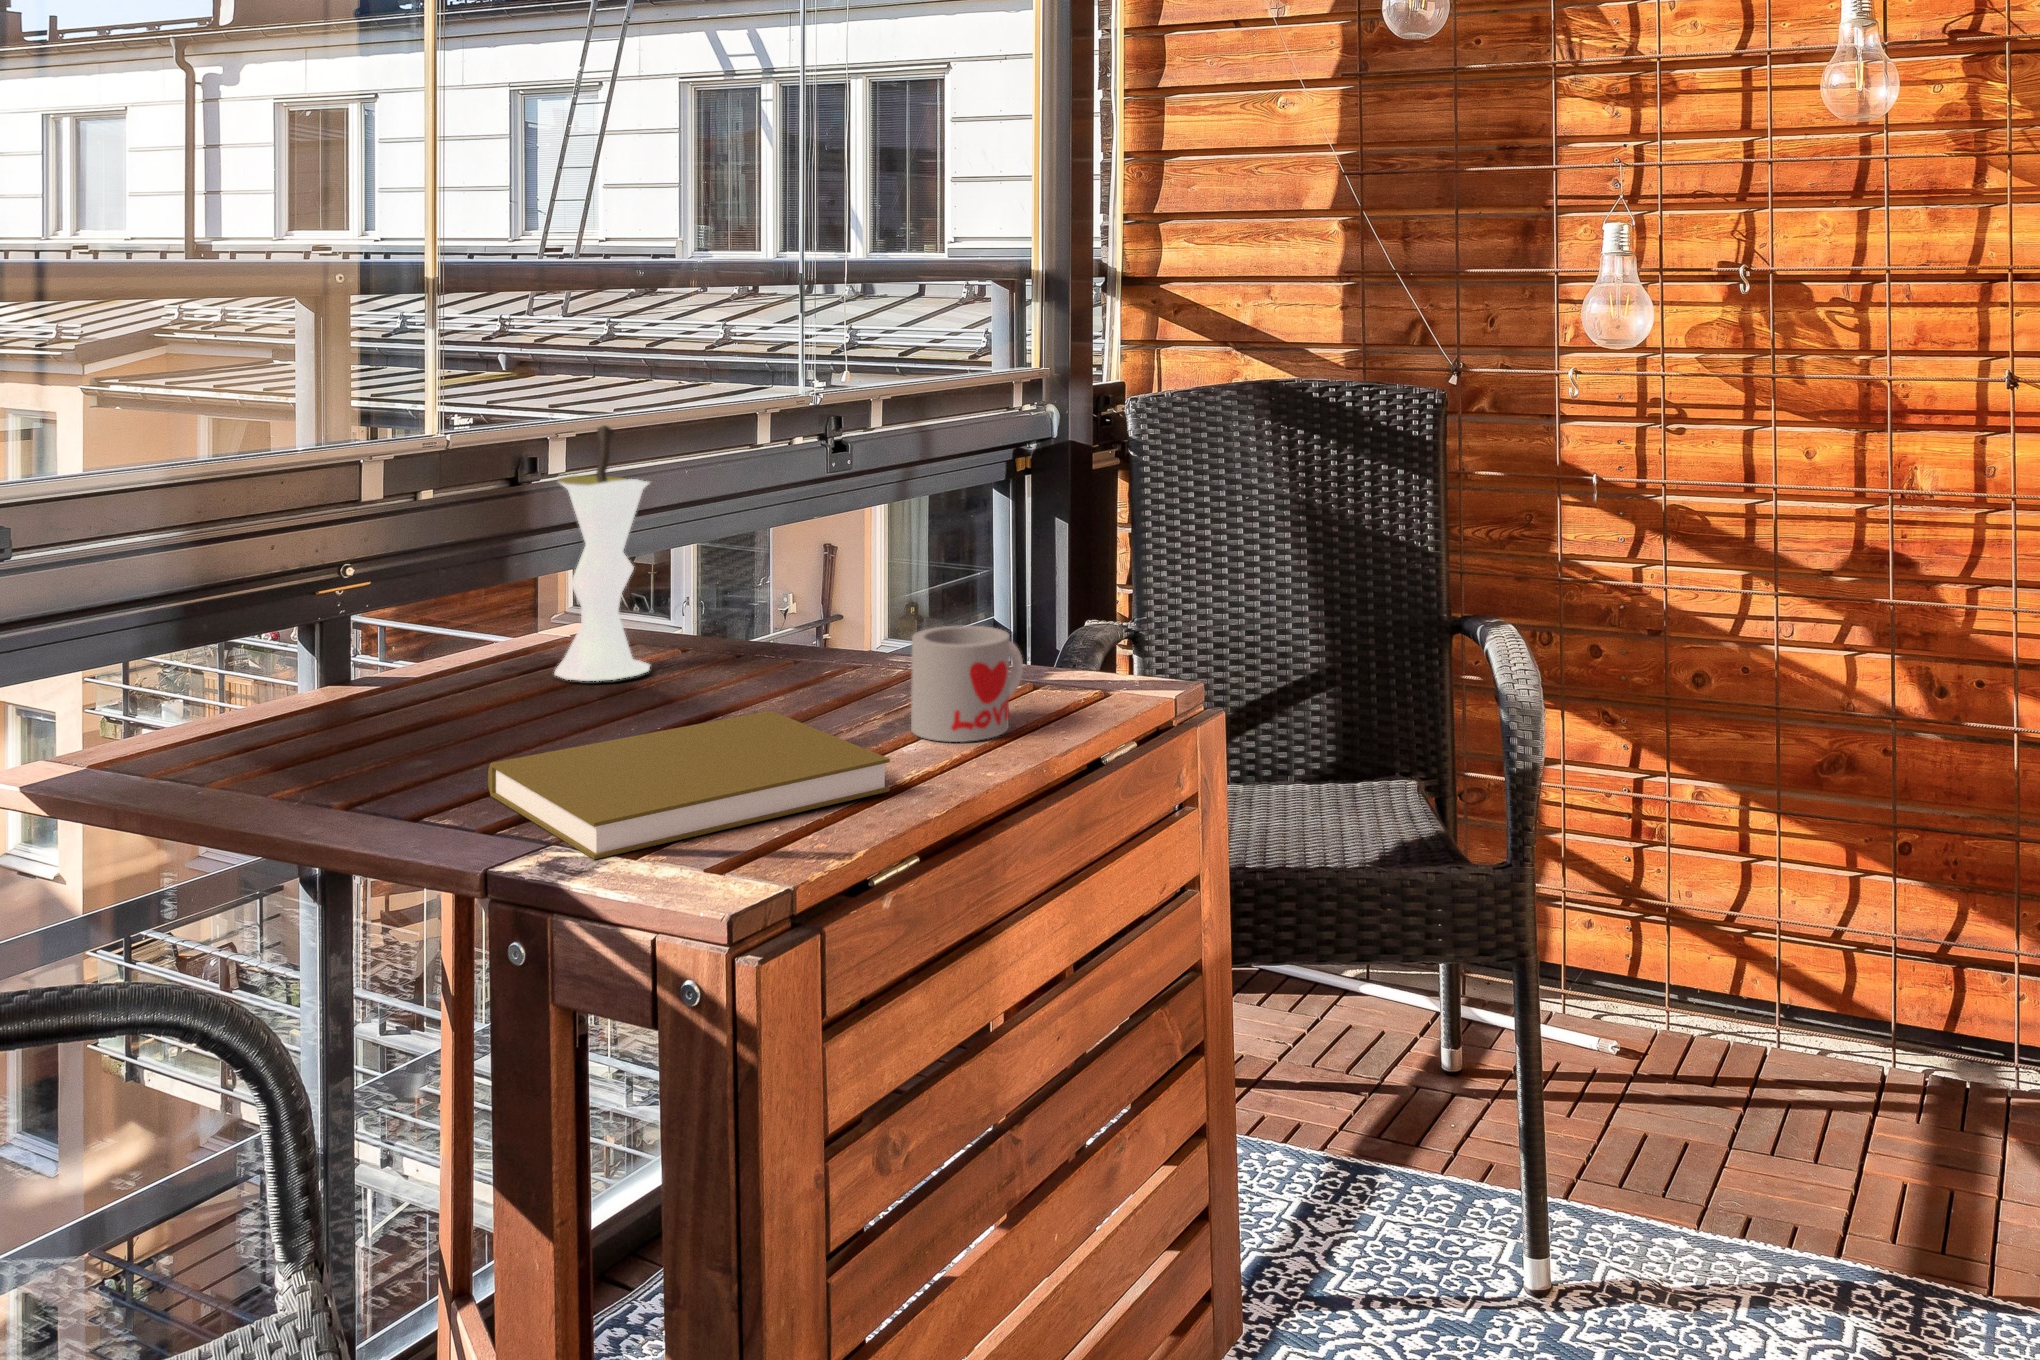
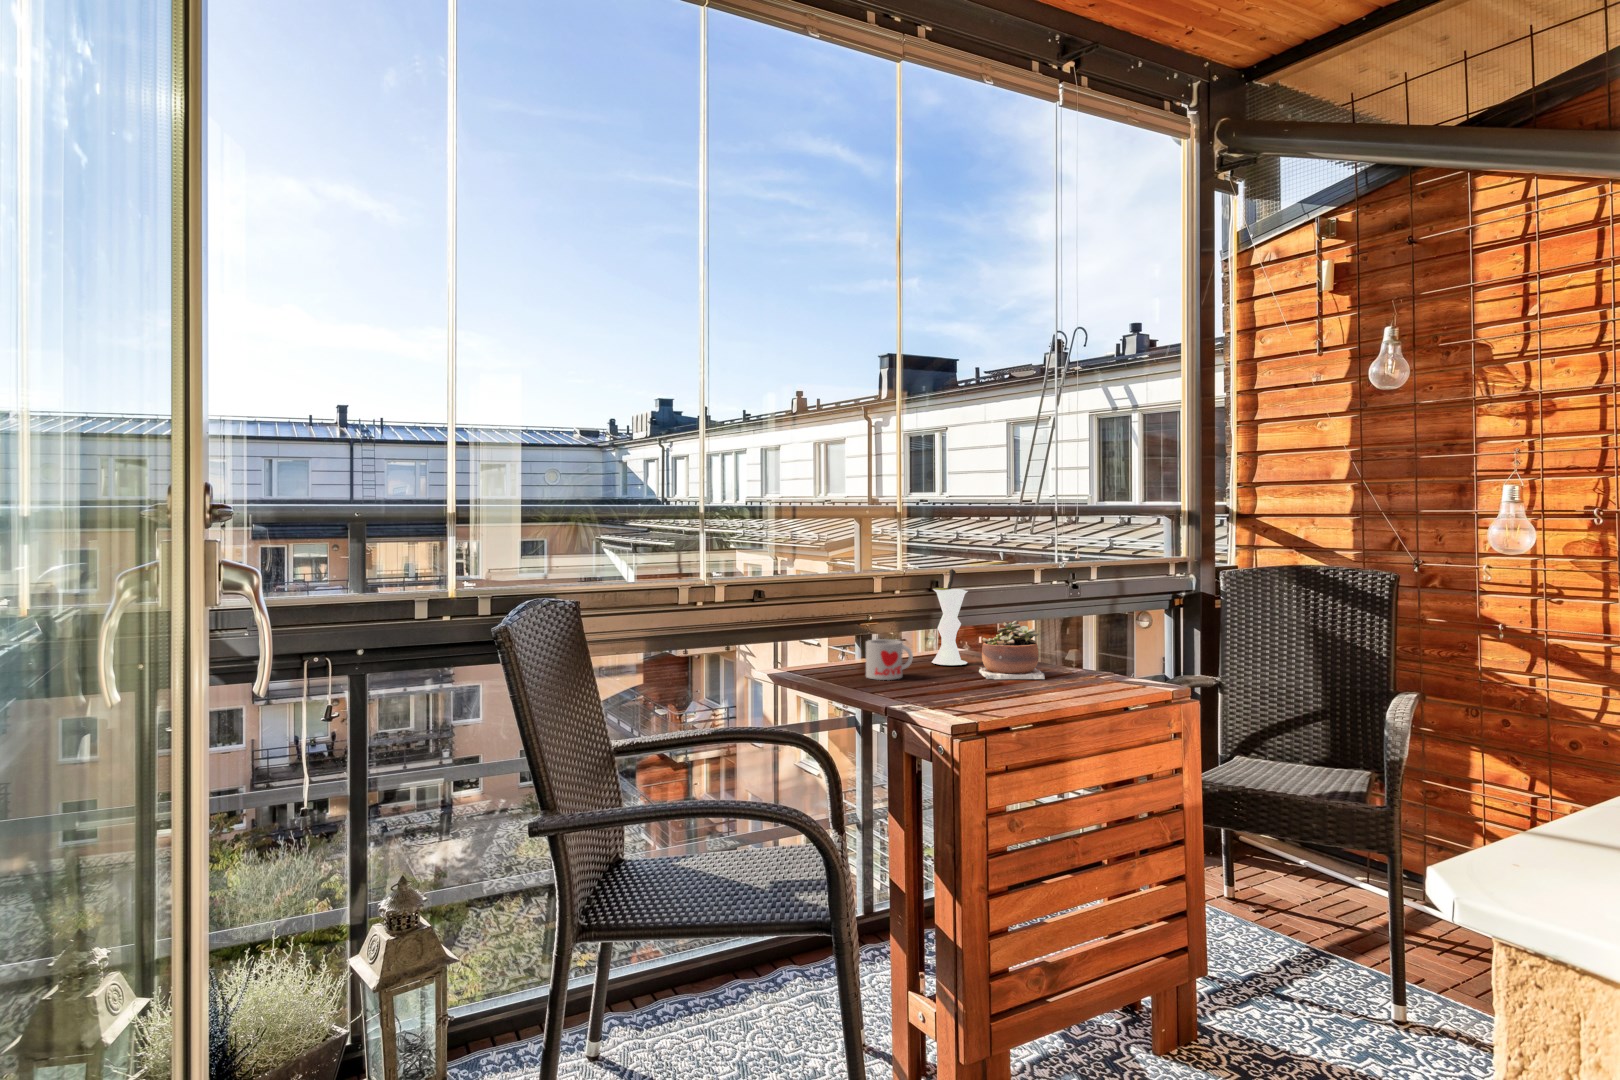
succulent plant: none [691,554,874,719] -> present [979,621,1045,679]
mug: present [911,625,1023,742] -> present [866,639,913,680]
book: present [488,711,890,859] -> none [892,674,1029,706]

